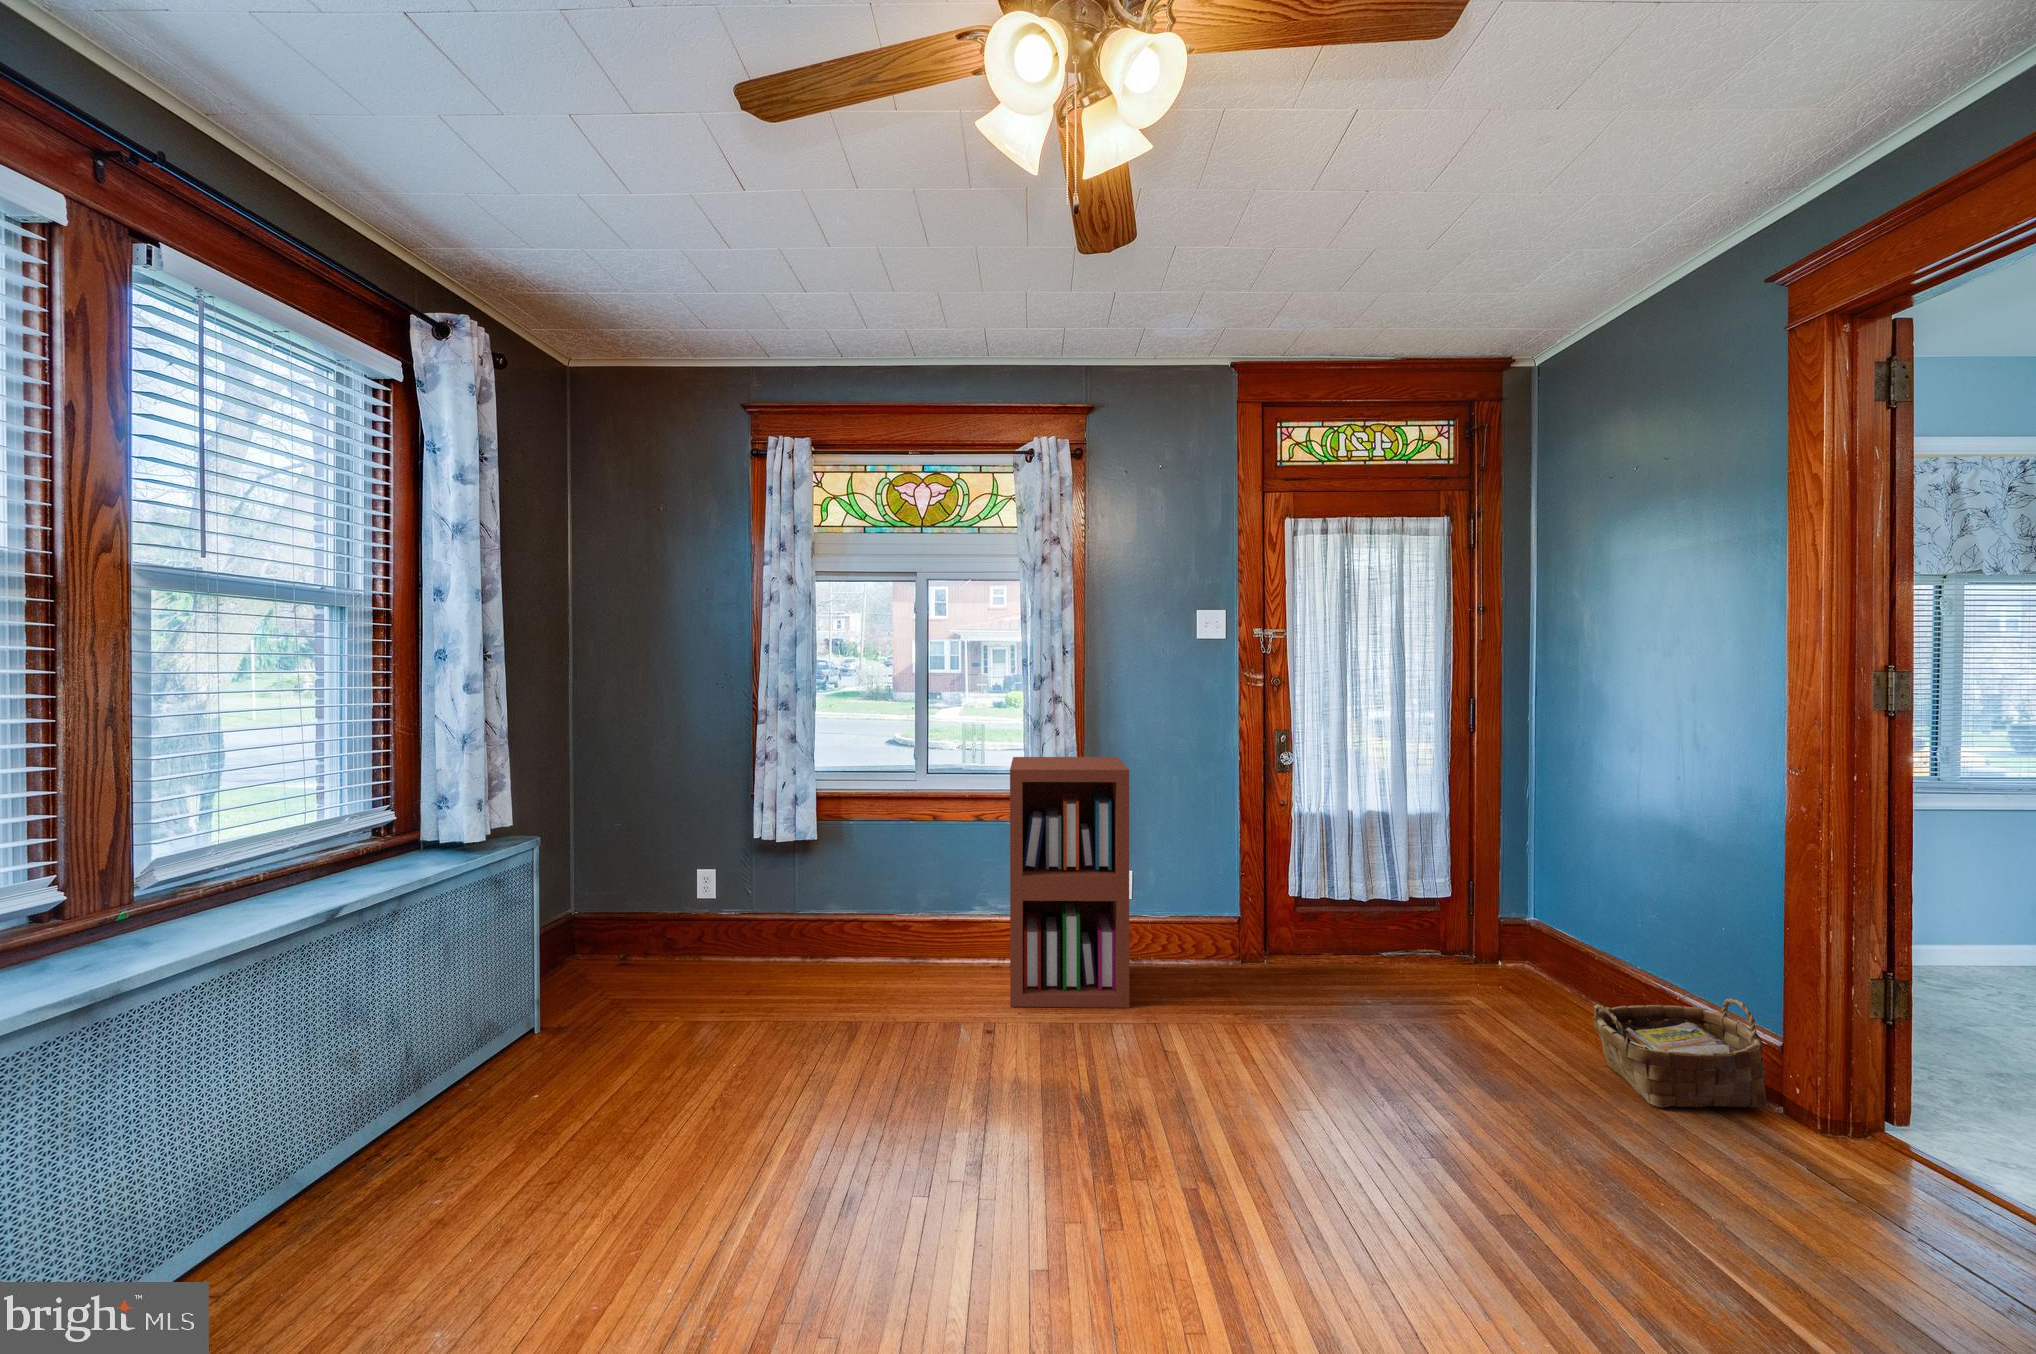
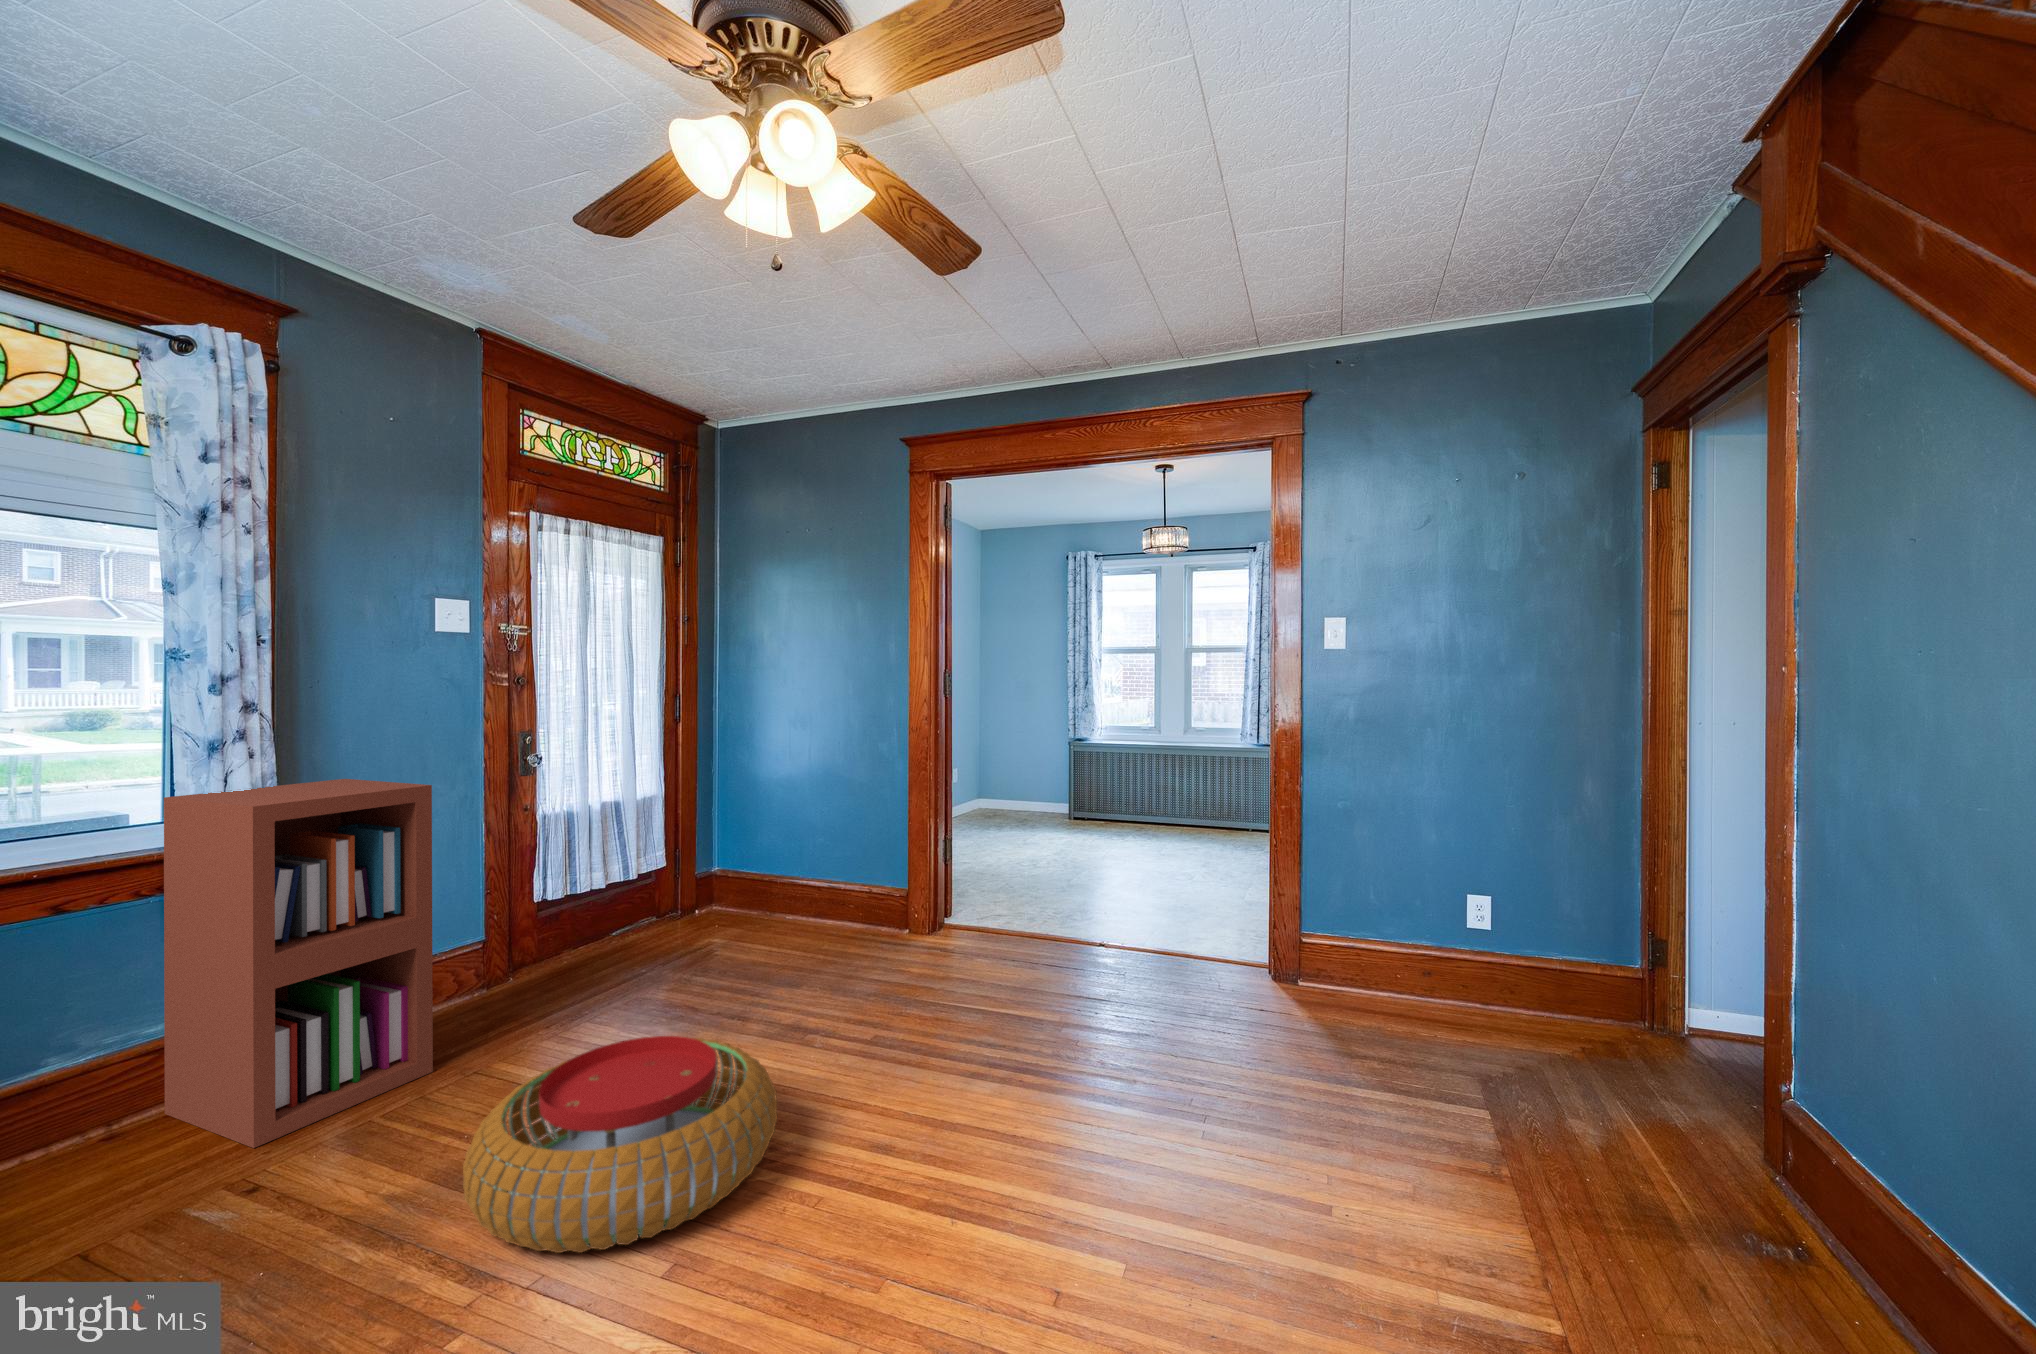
woven basket: present [1593,998,1767,1108] -> none [825,873,912,953]
pouf: none [981,1036,1259,1247] -> present [463,1036,777,1253]

